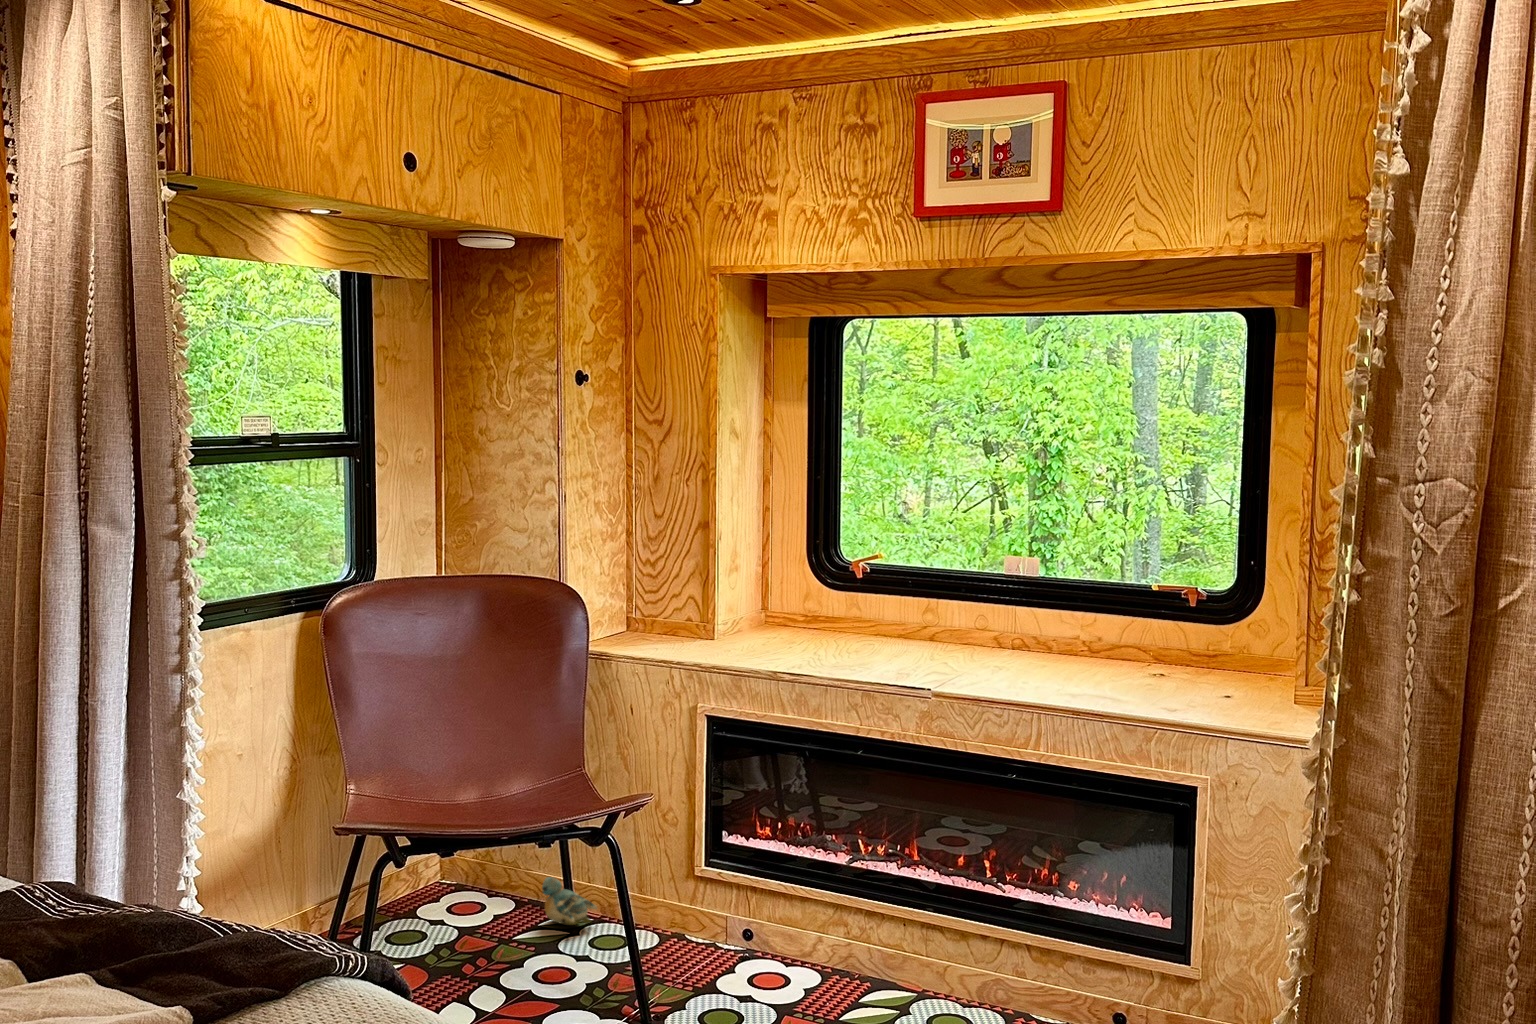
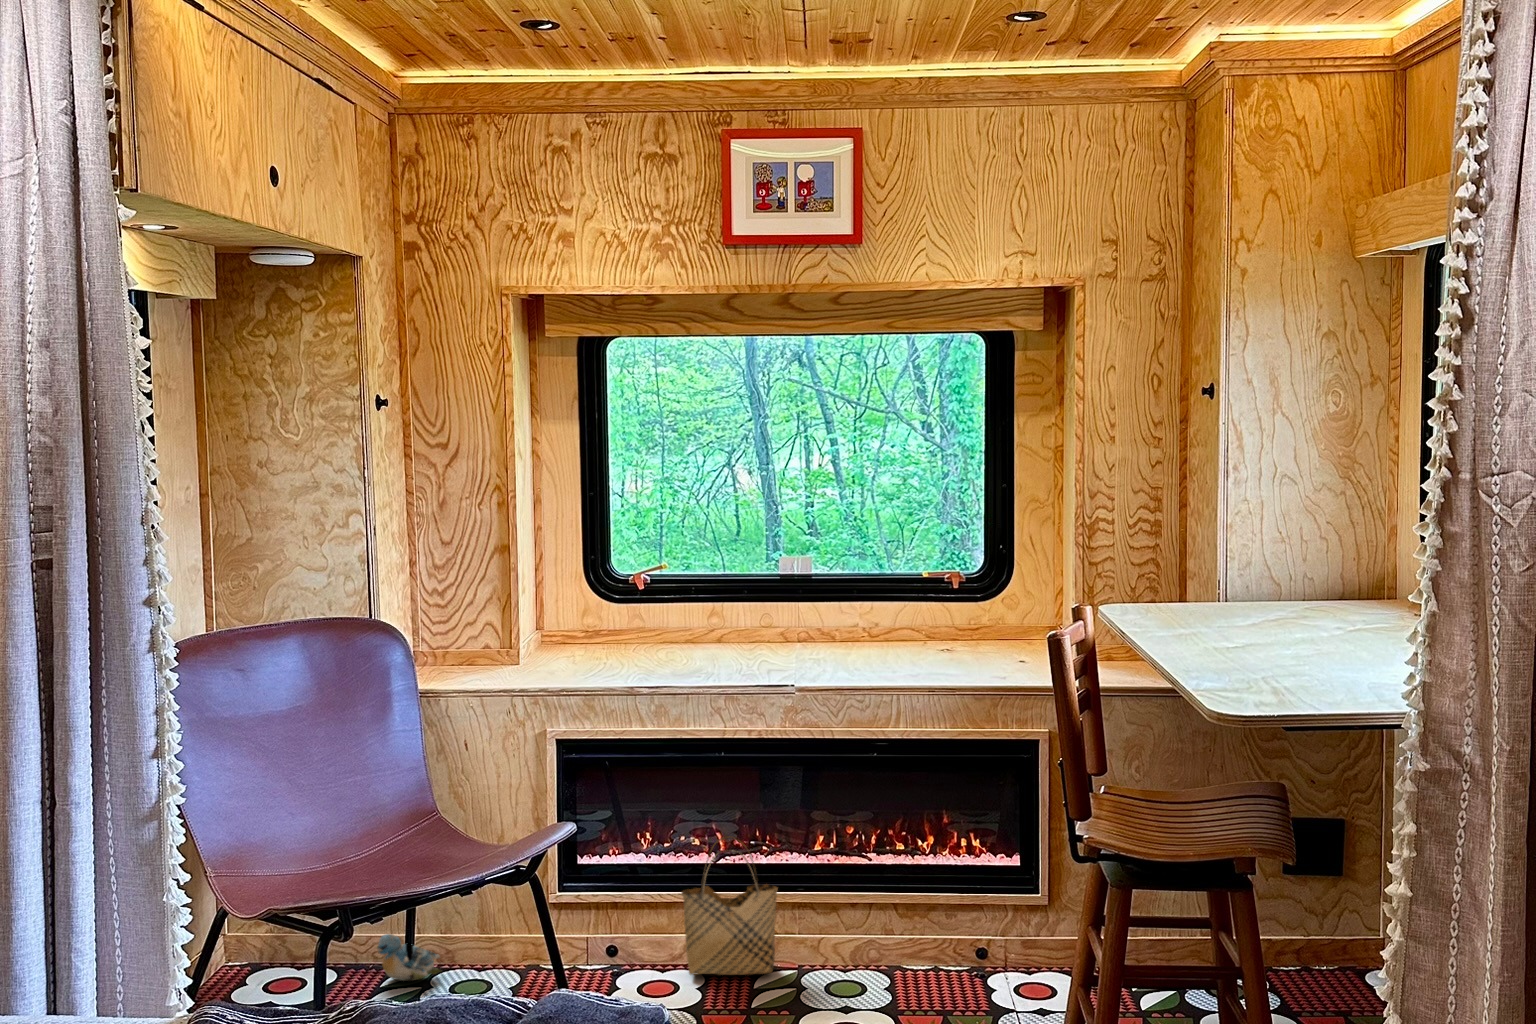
woven basket: none [808,840,909,993] -> present [682,836,778,975]

